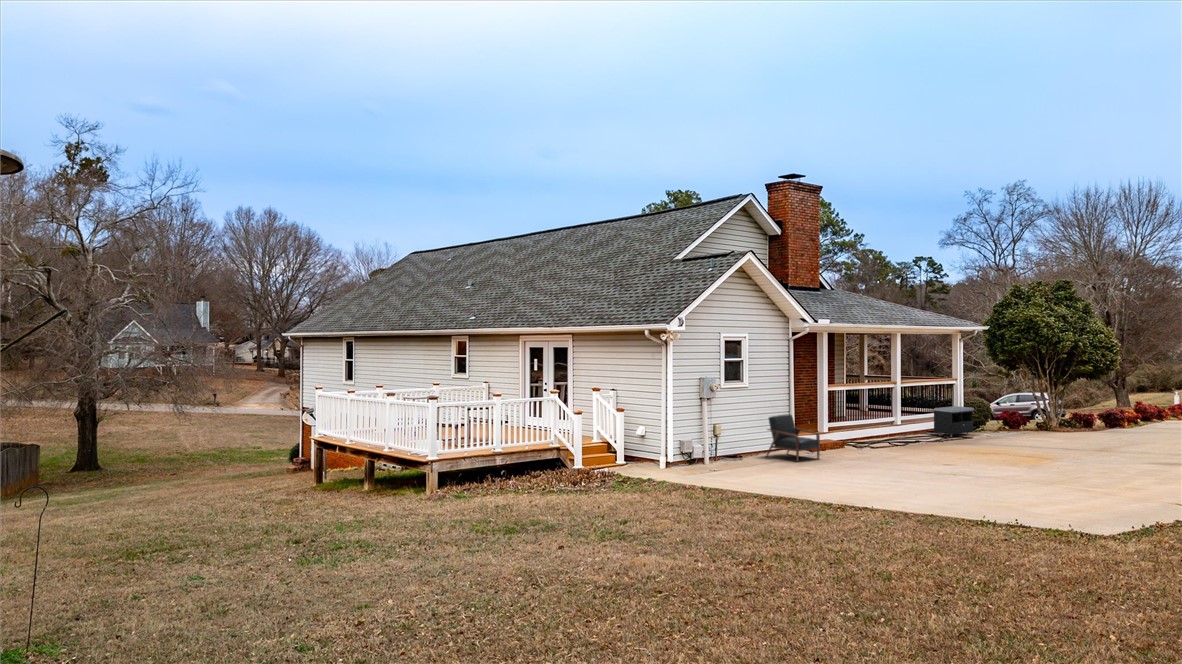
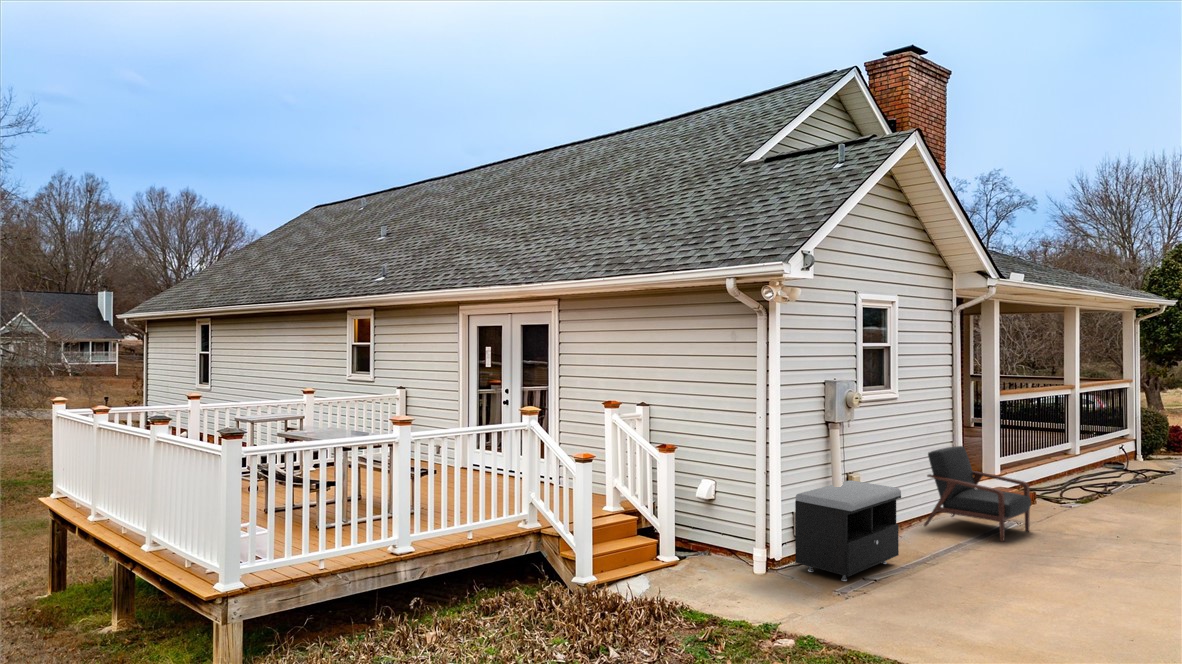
storage bench: present [934,406,974,437] -> present [795,480,901,581]

